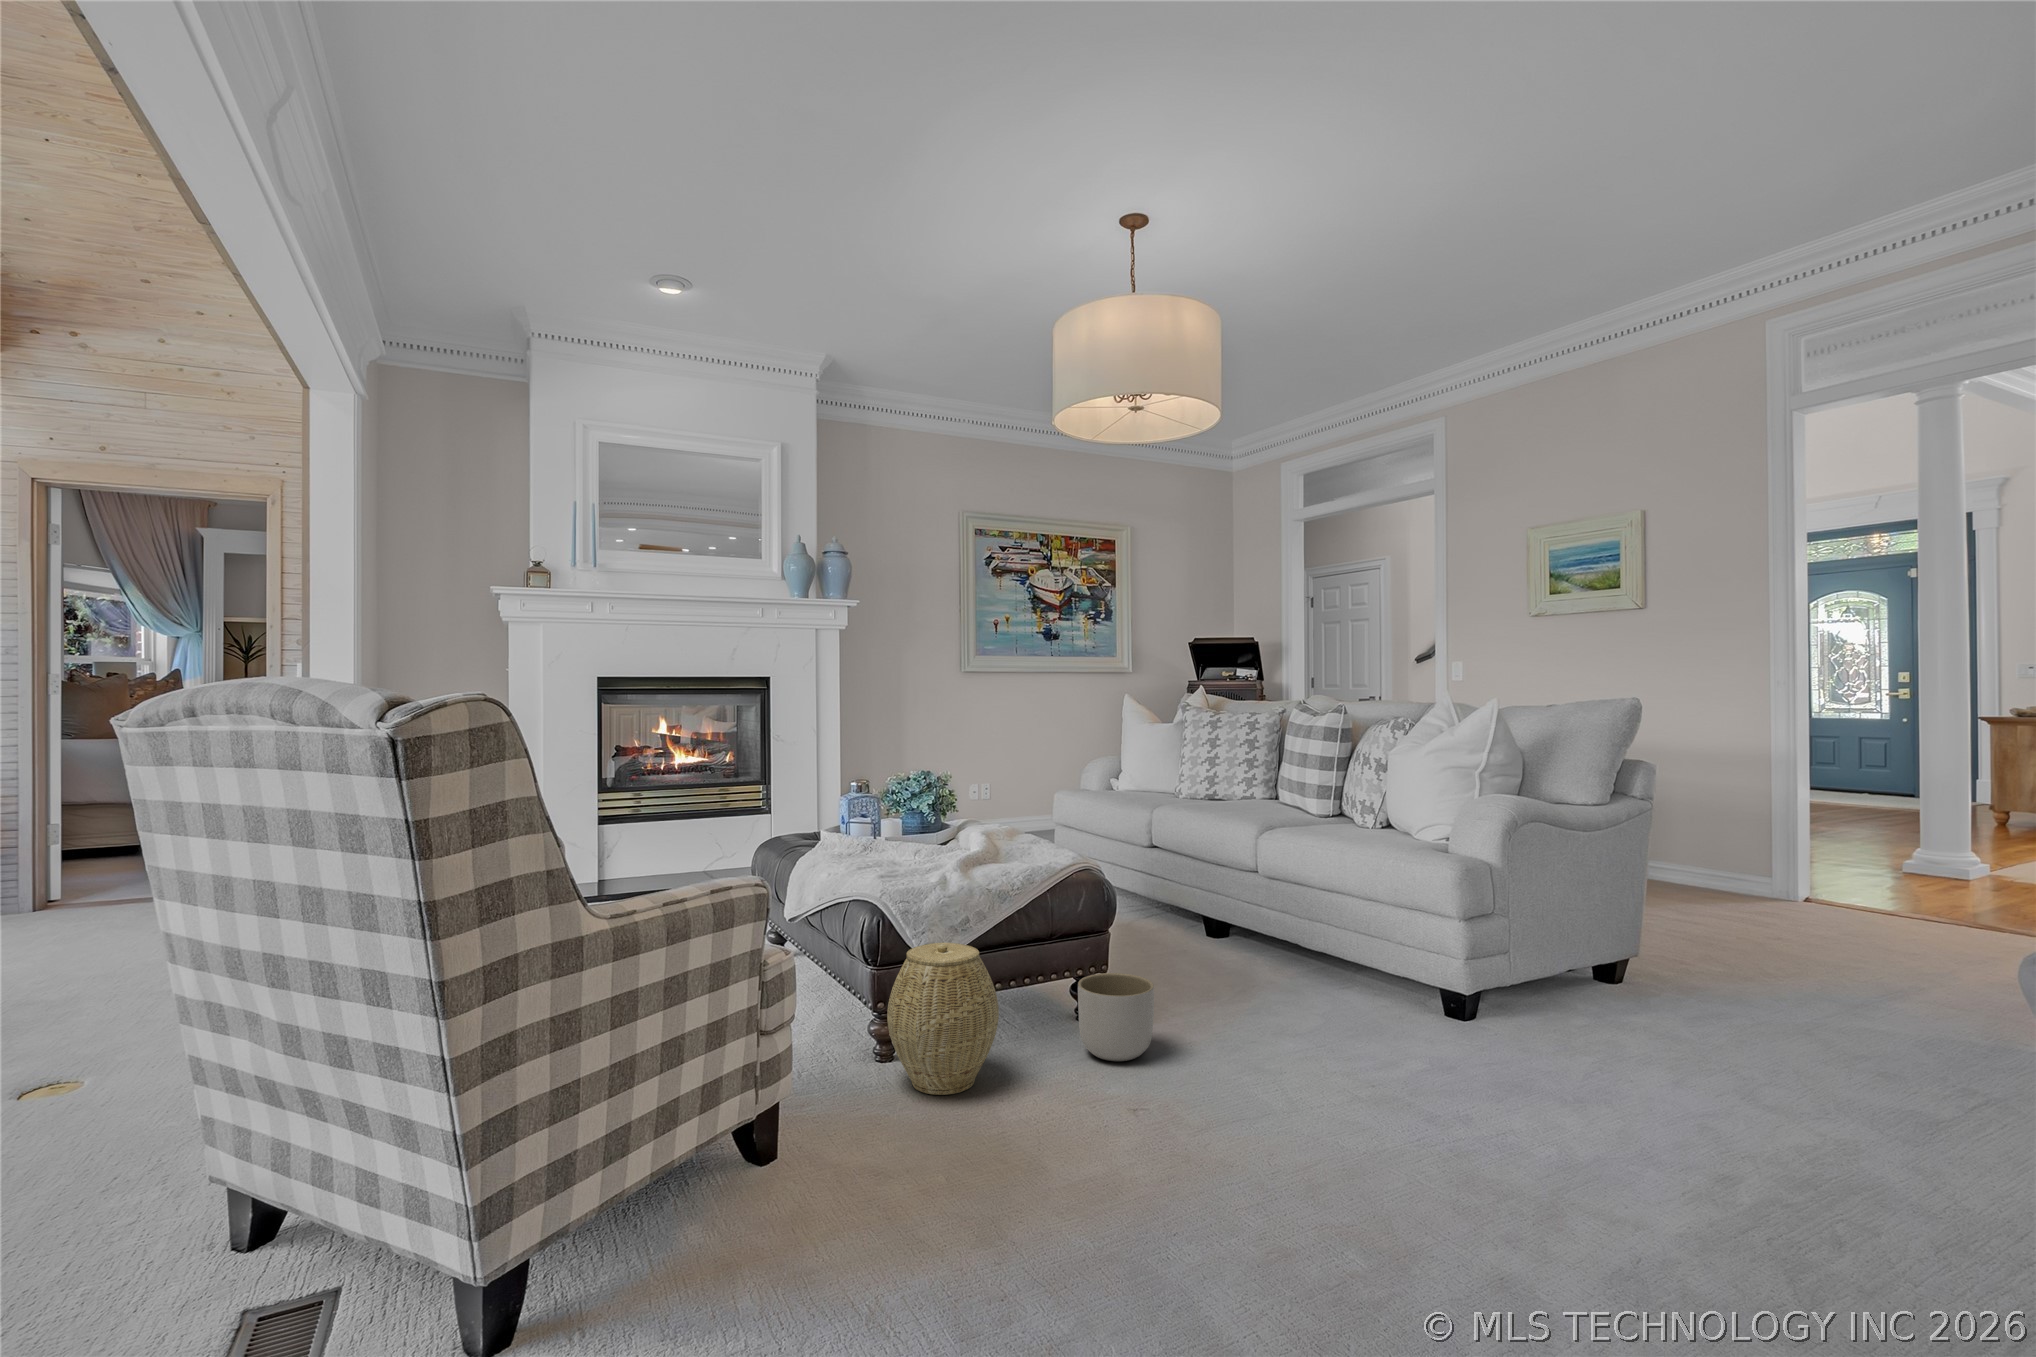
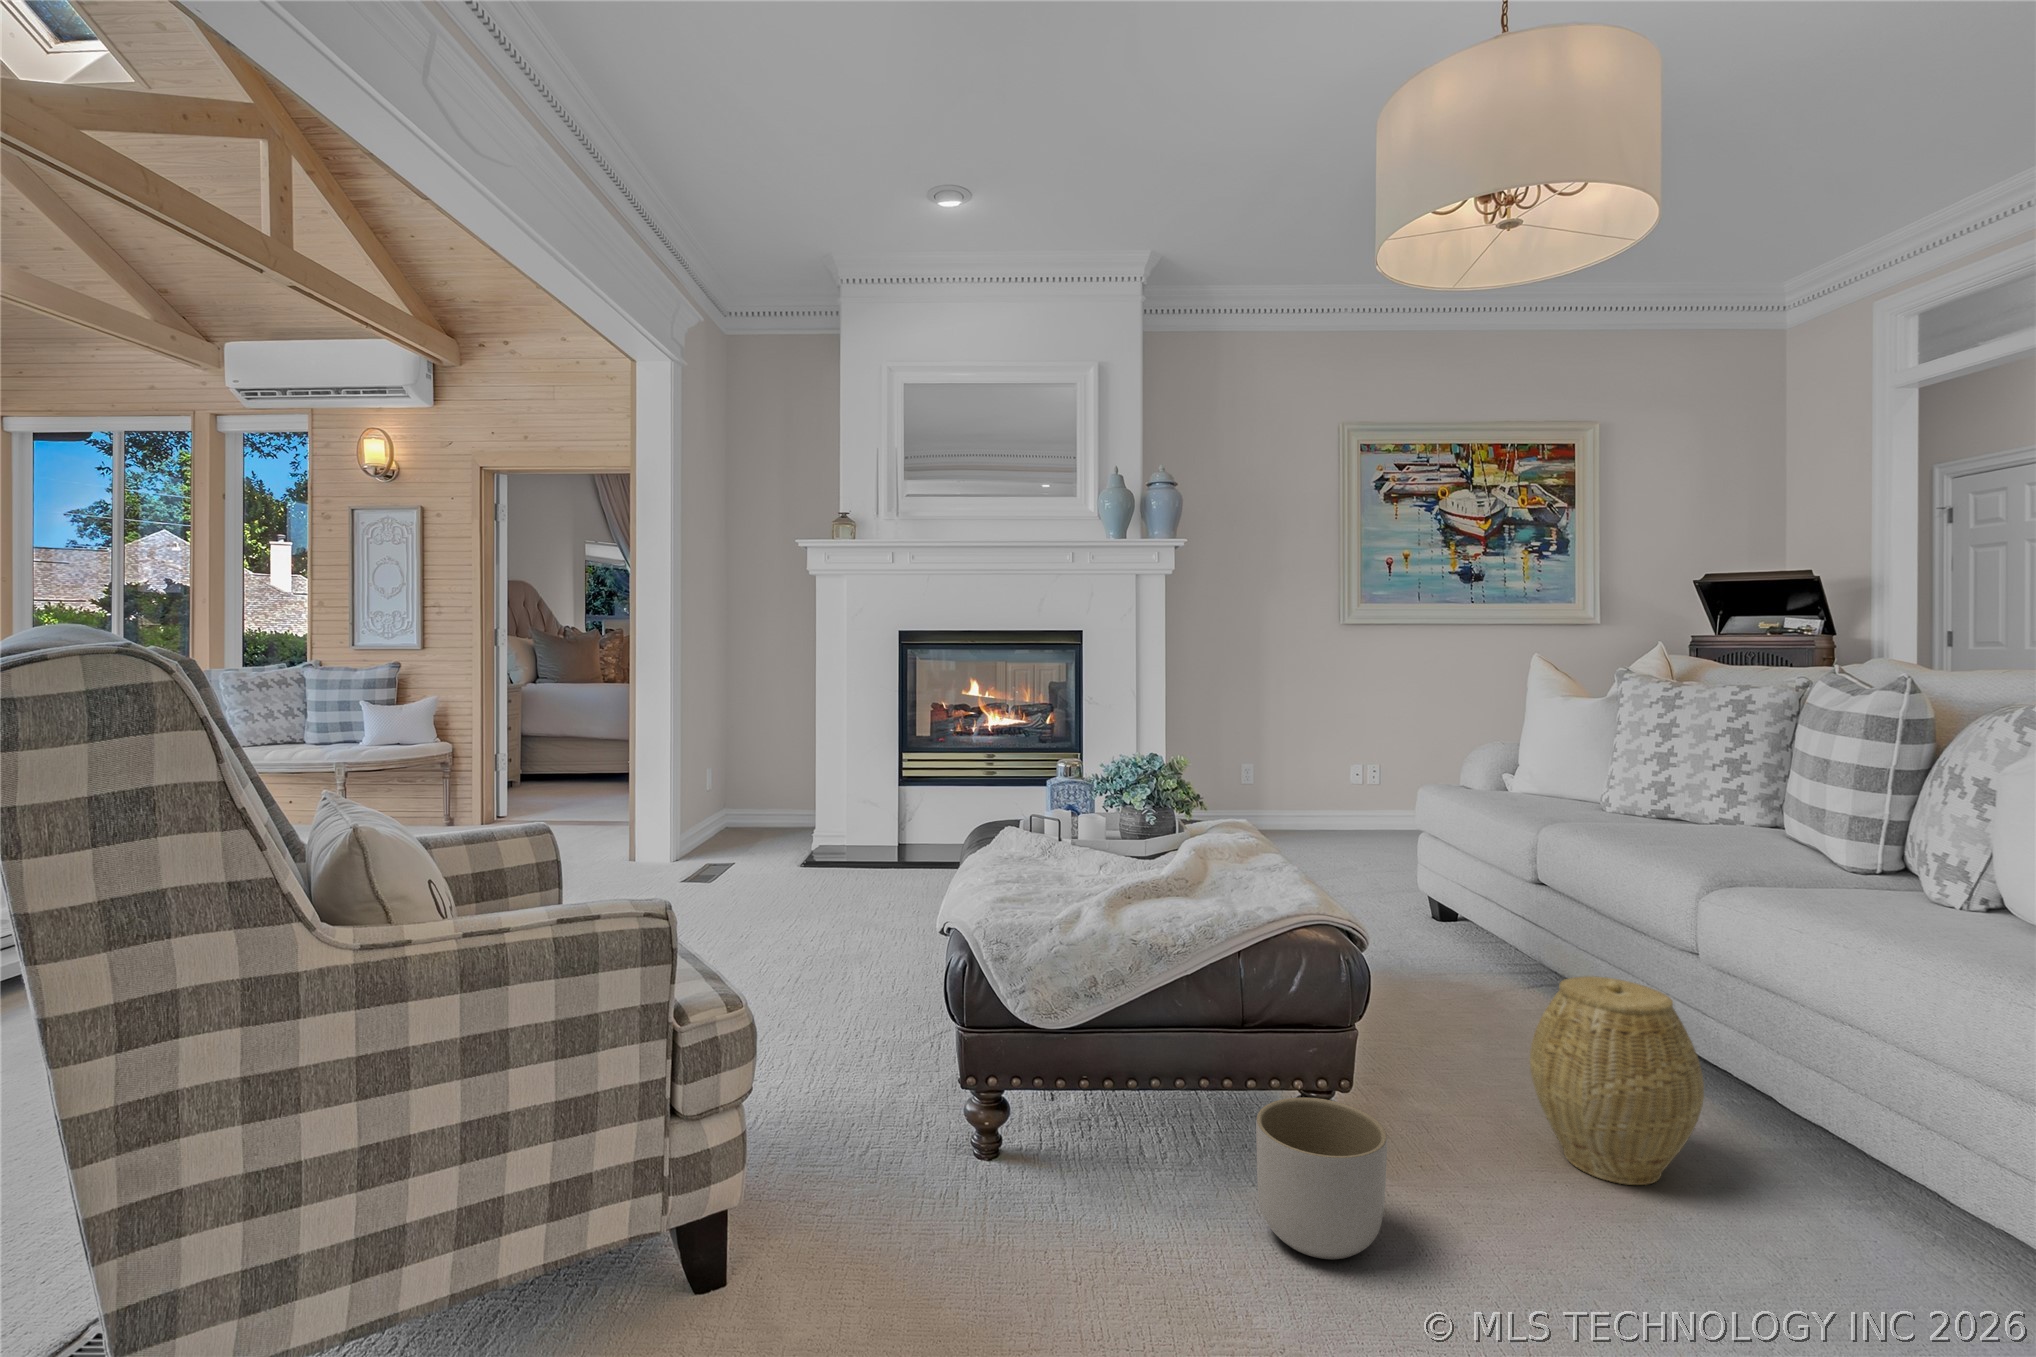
woven basket: present [887,943,999,1095] -> present [1530,976,1704,1185]

